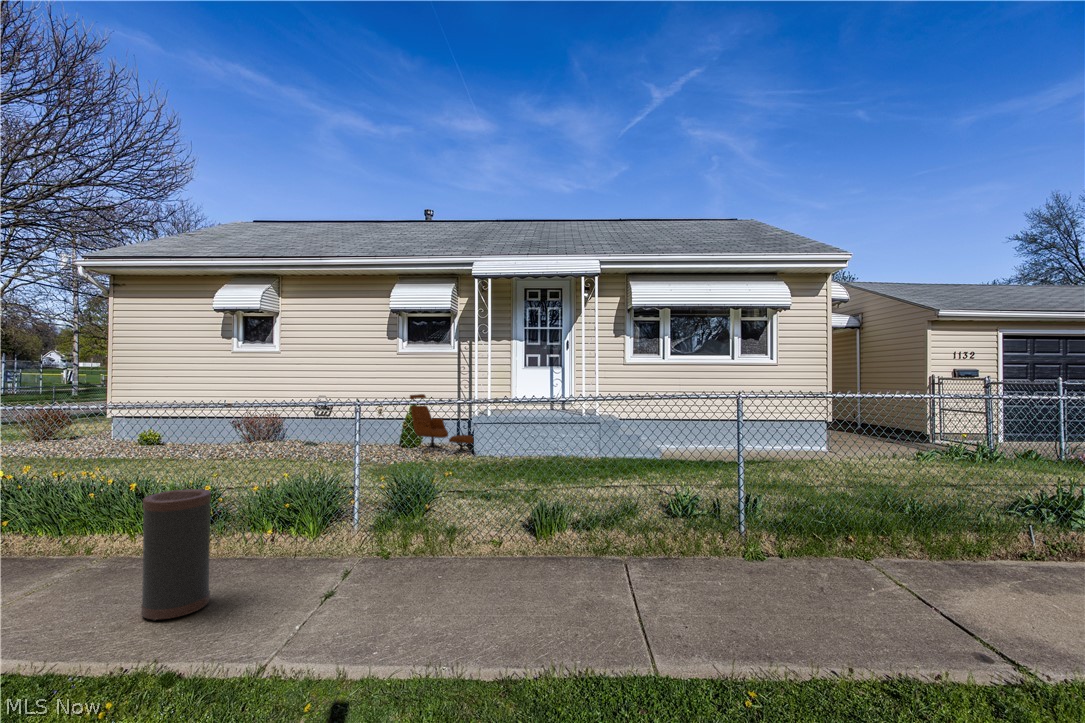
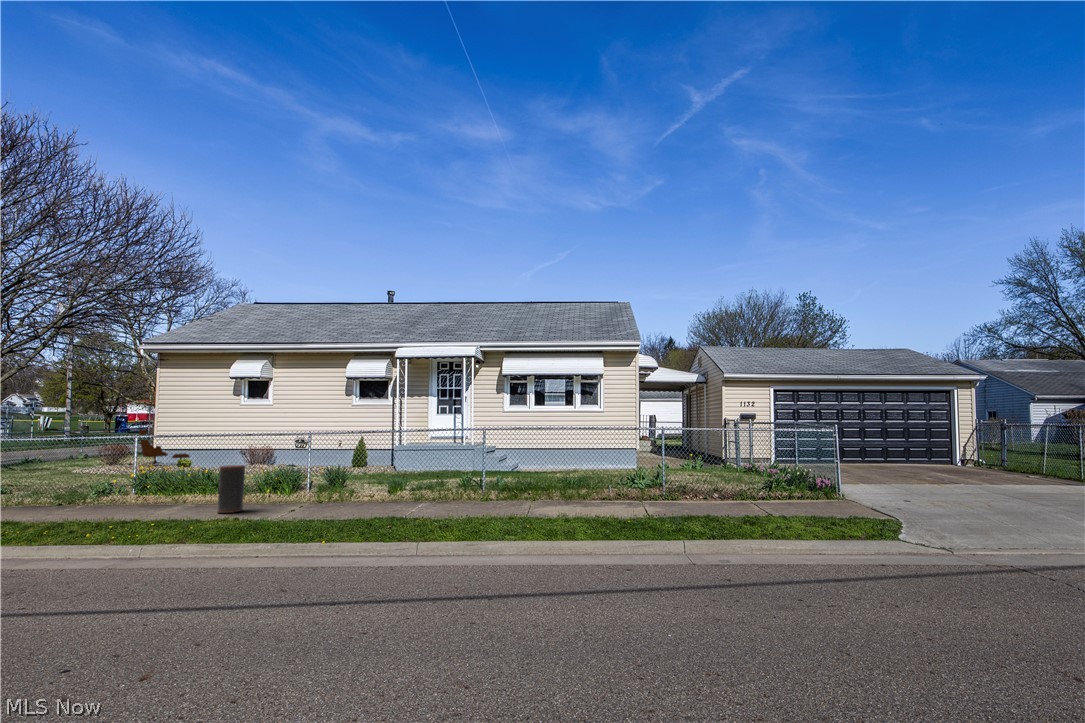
lounge chair: present [410,394,474,452] -> present [139,430,190,465]

